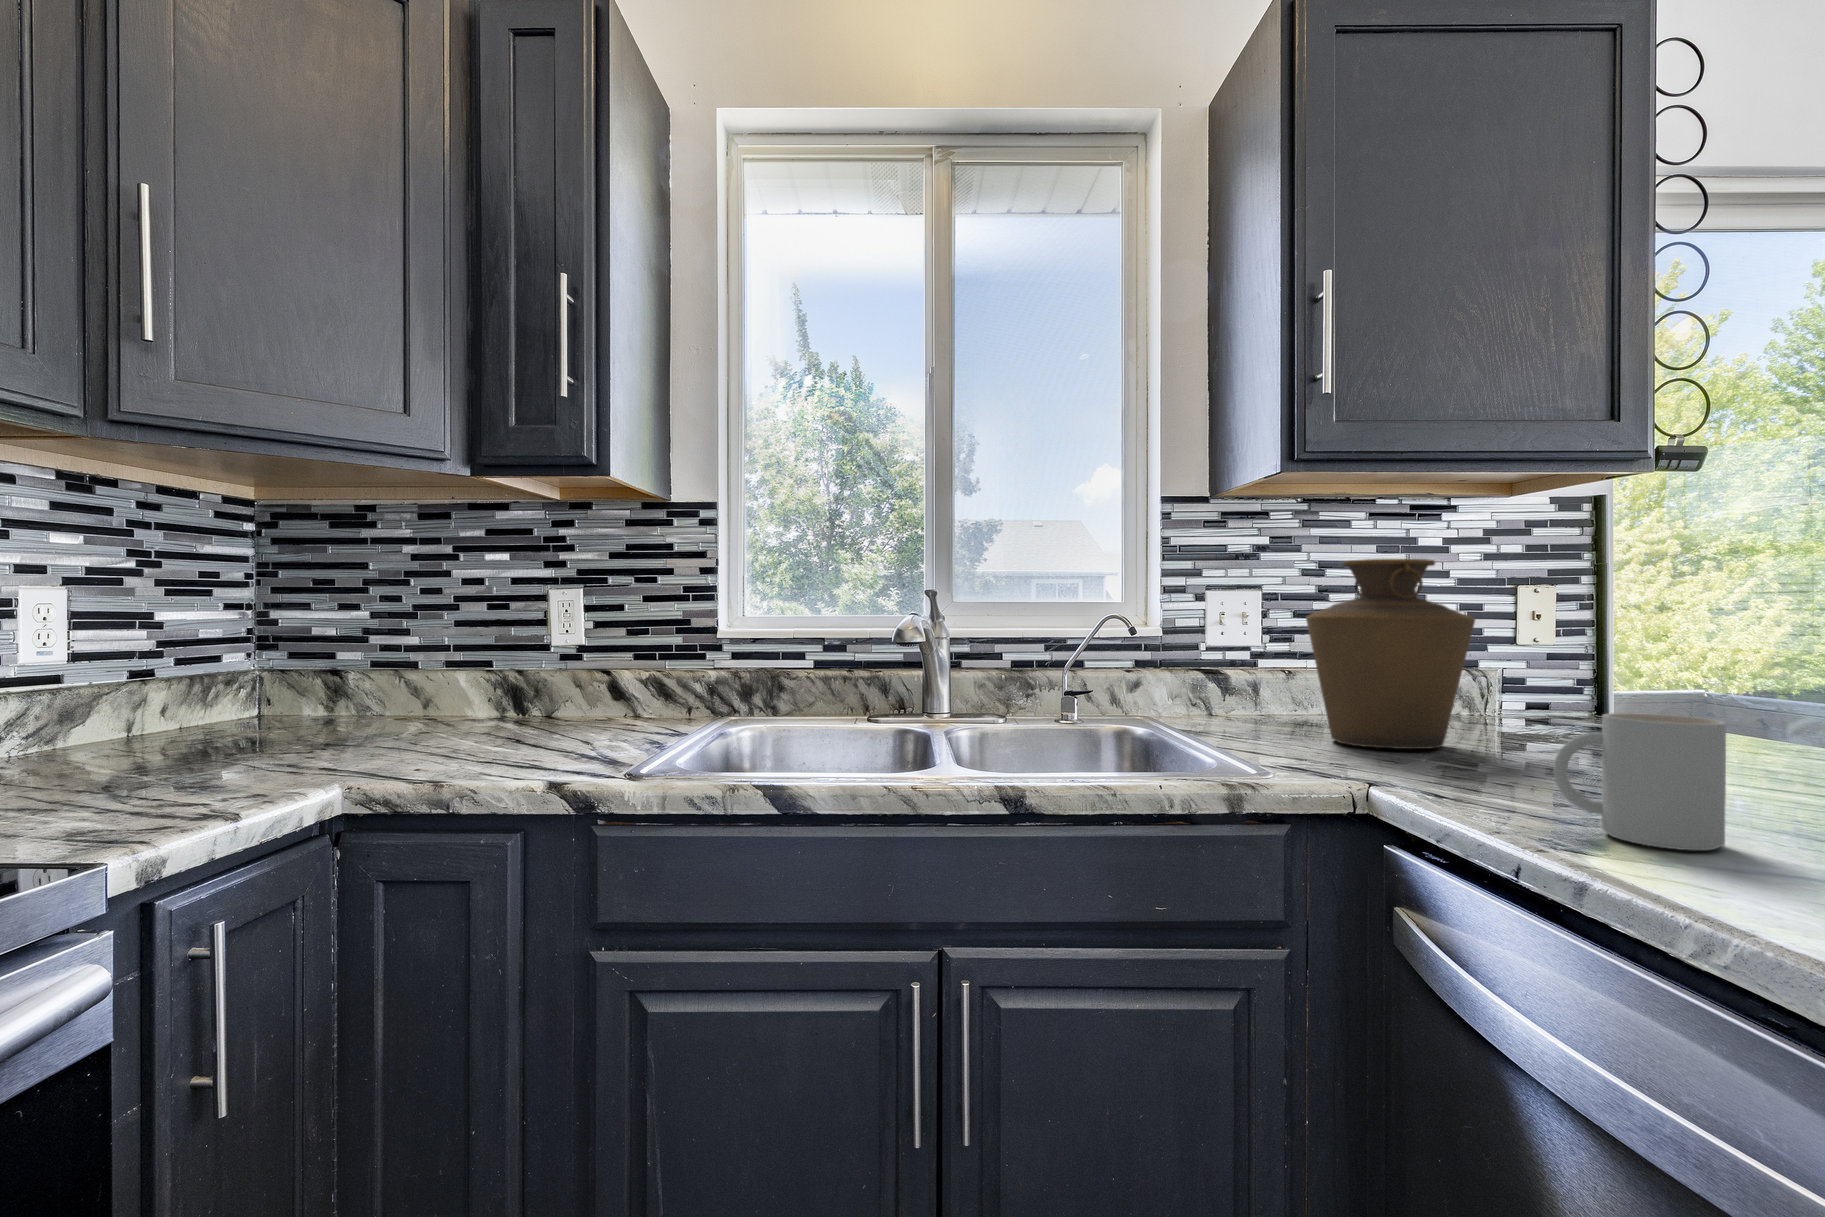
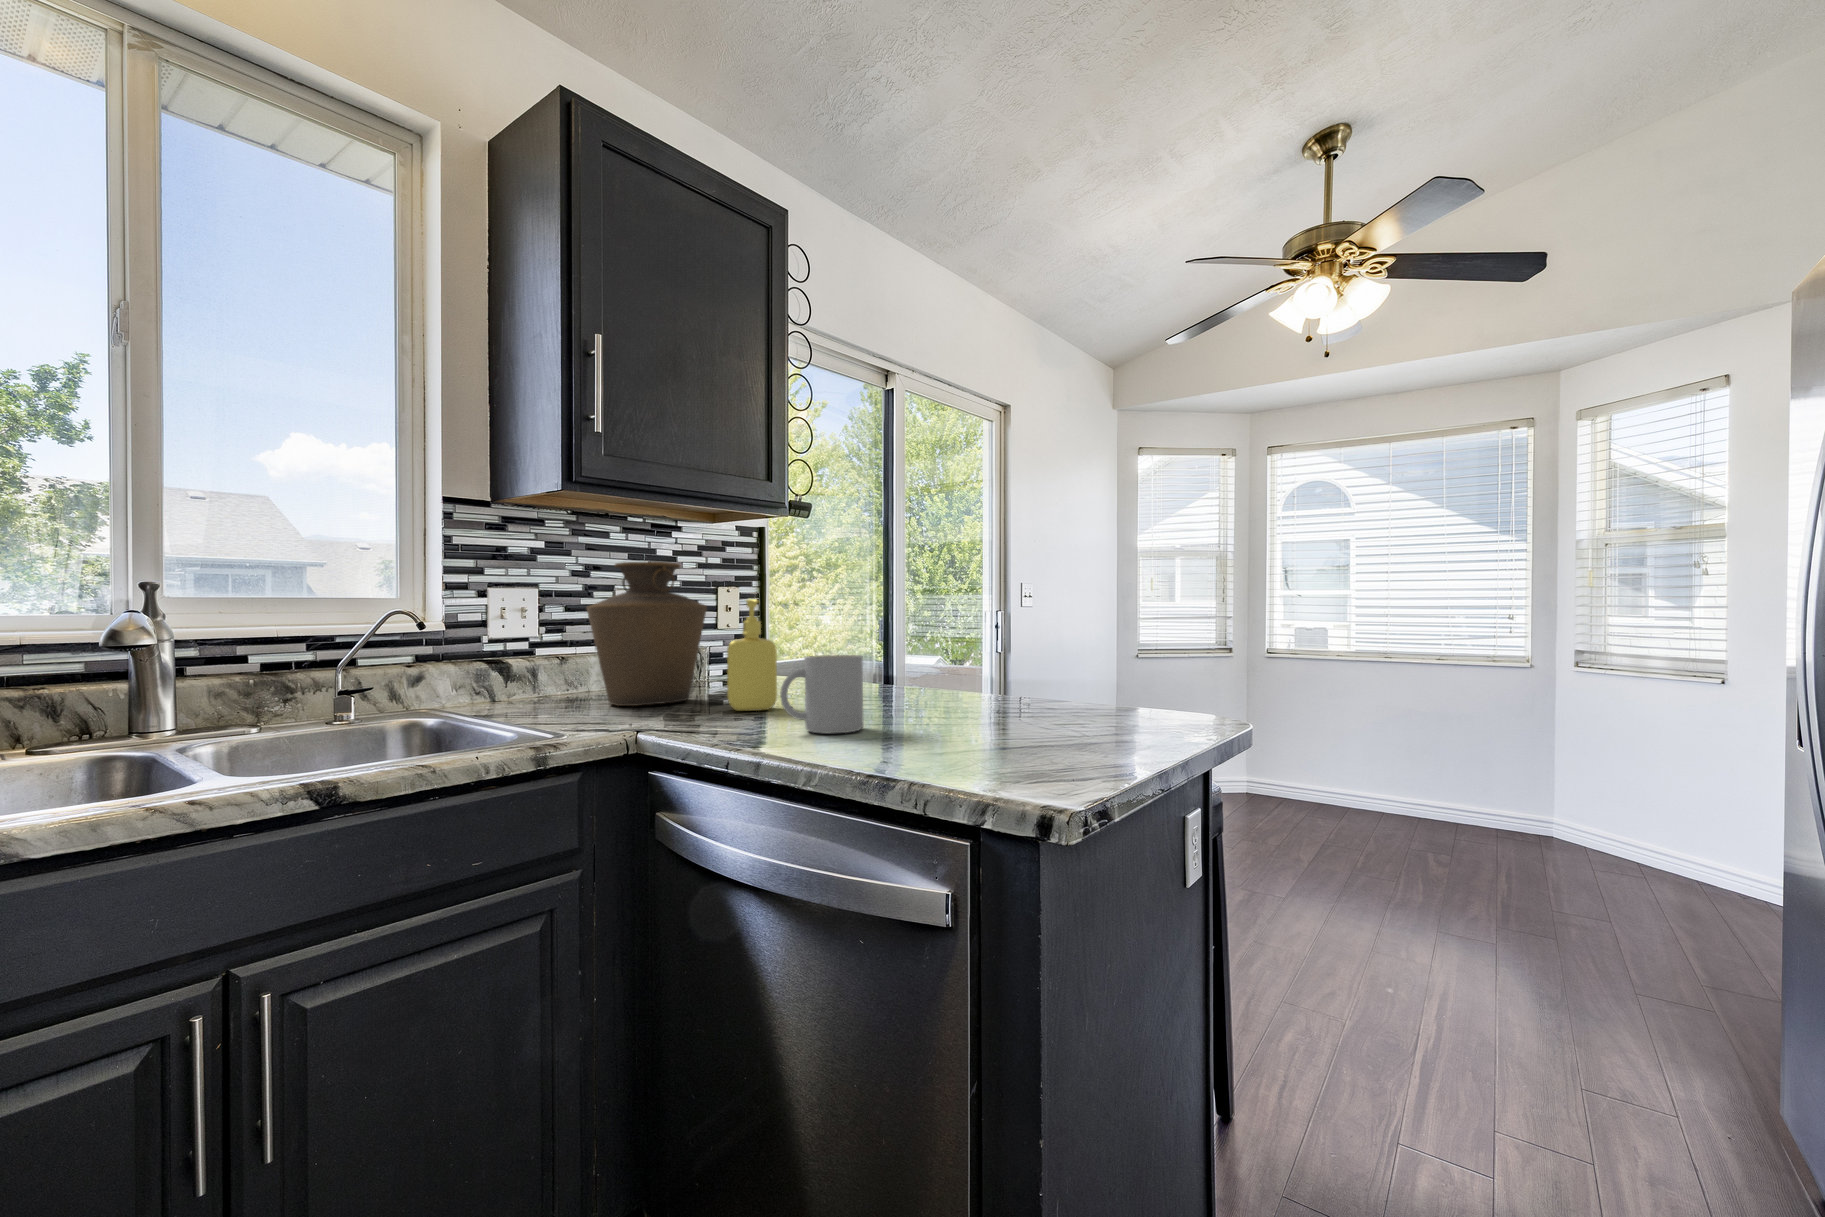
soap dispenser: none [1490,613,1579,783] -> present [727,599,777,711]

